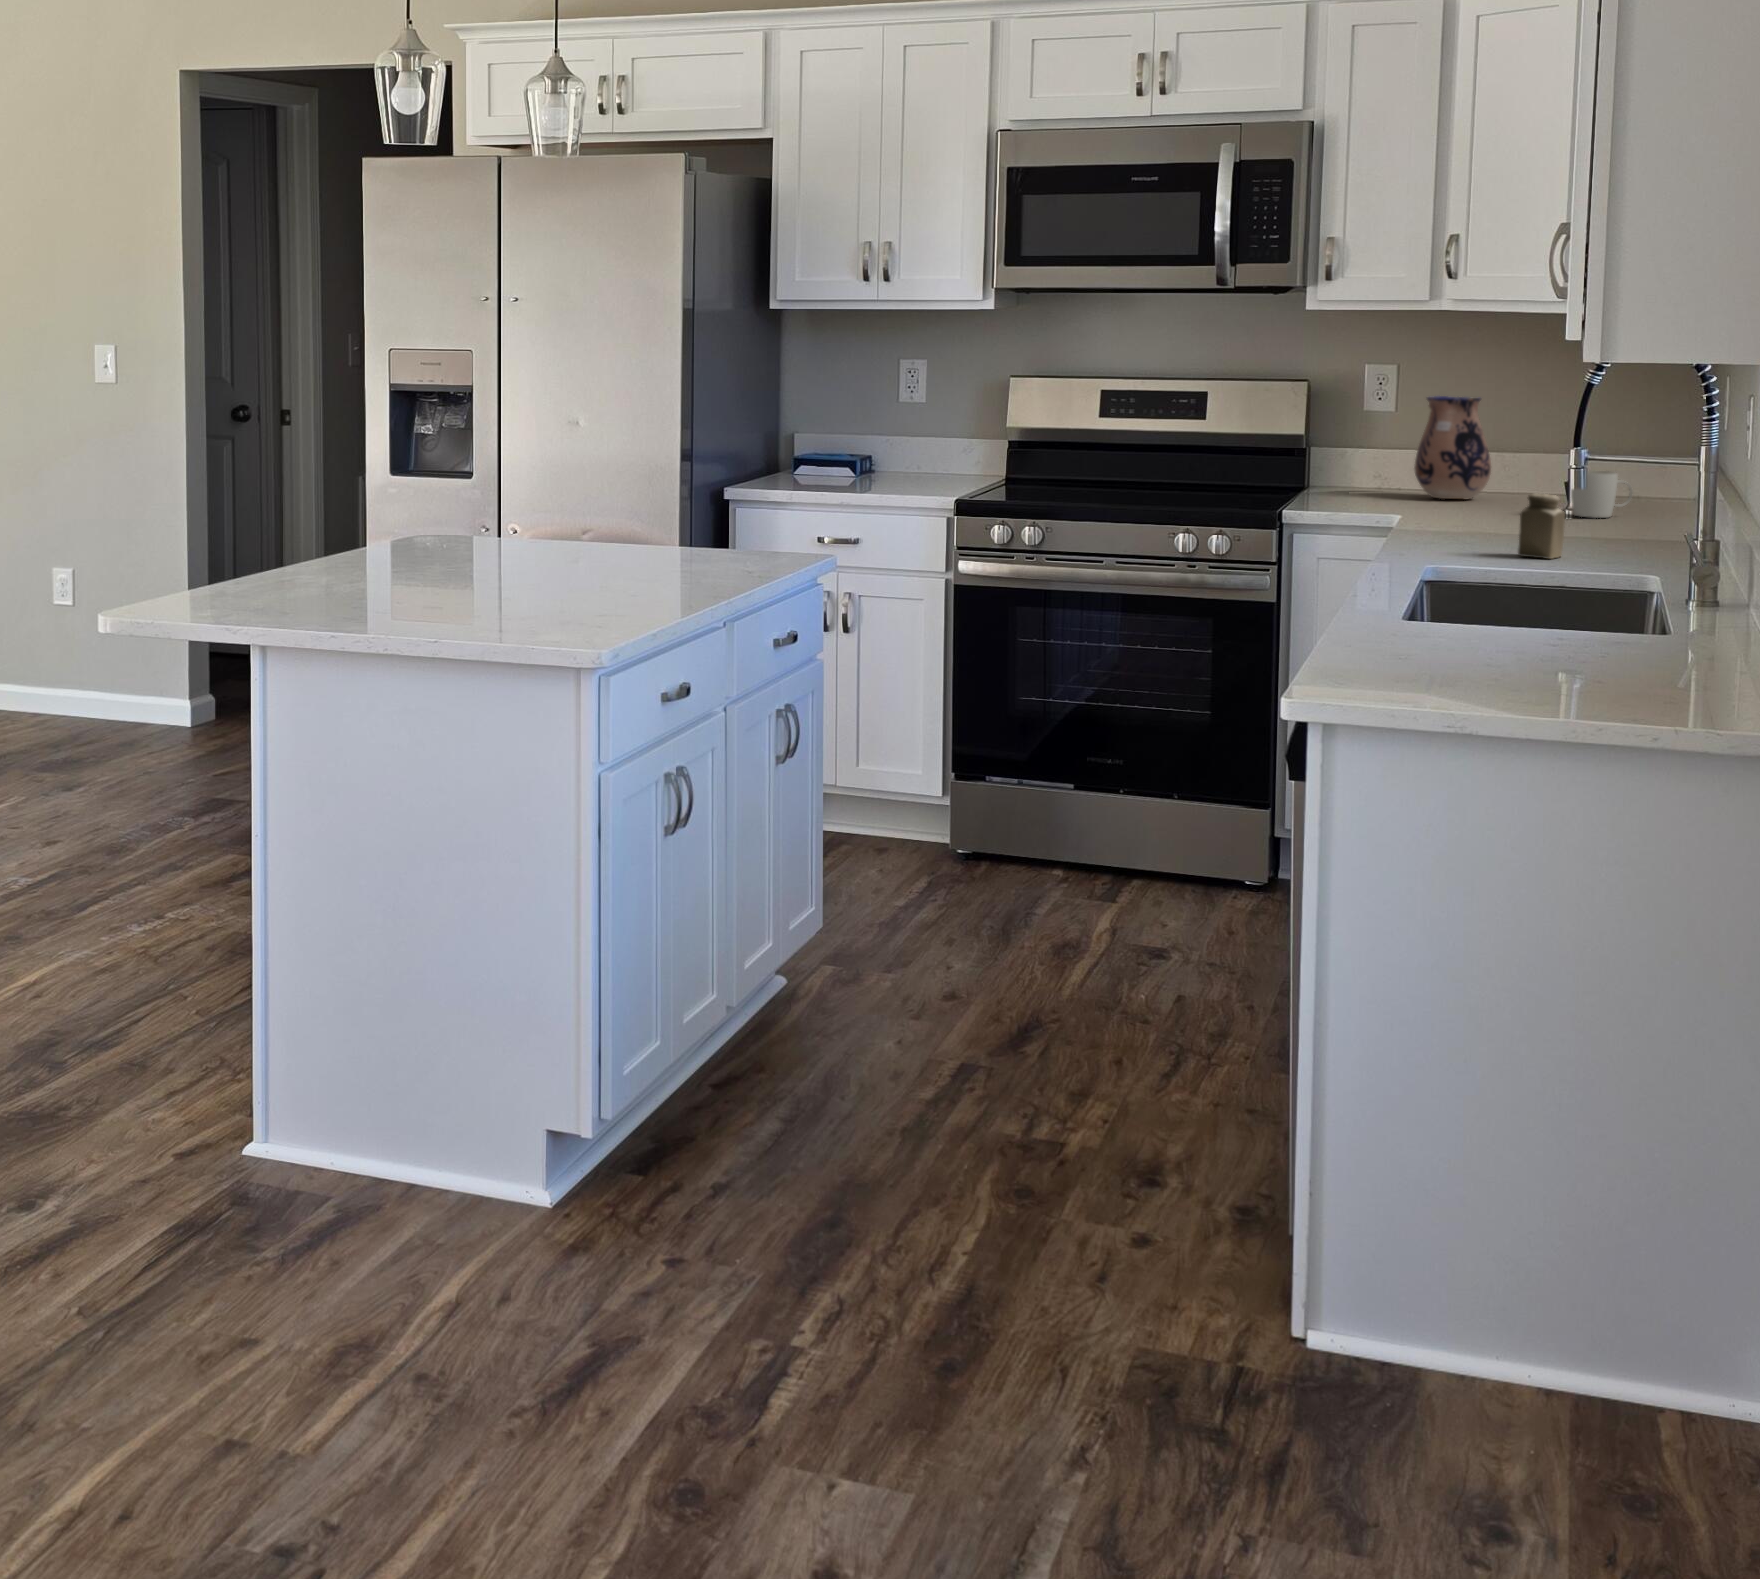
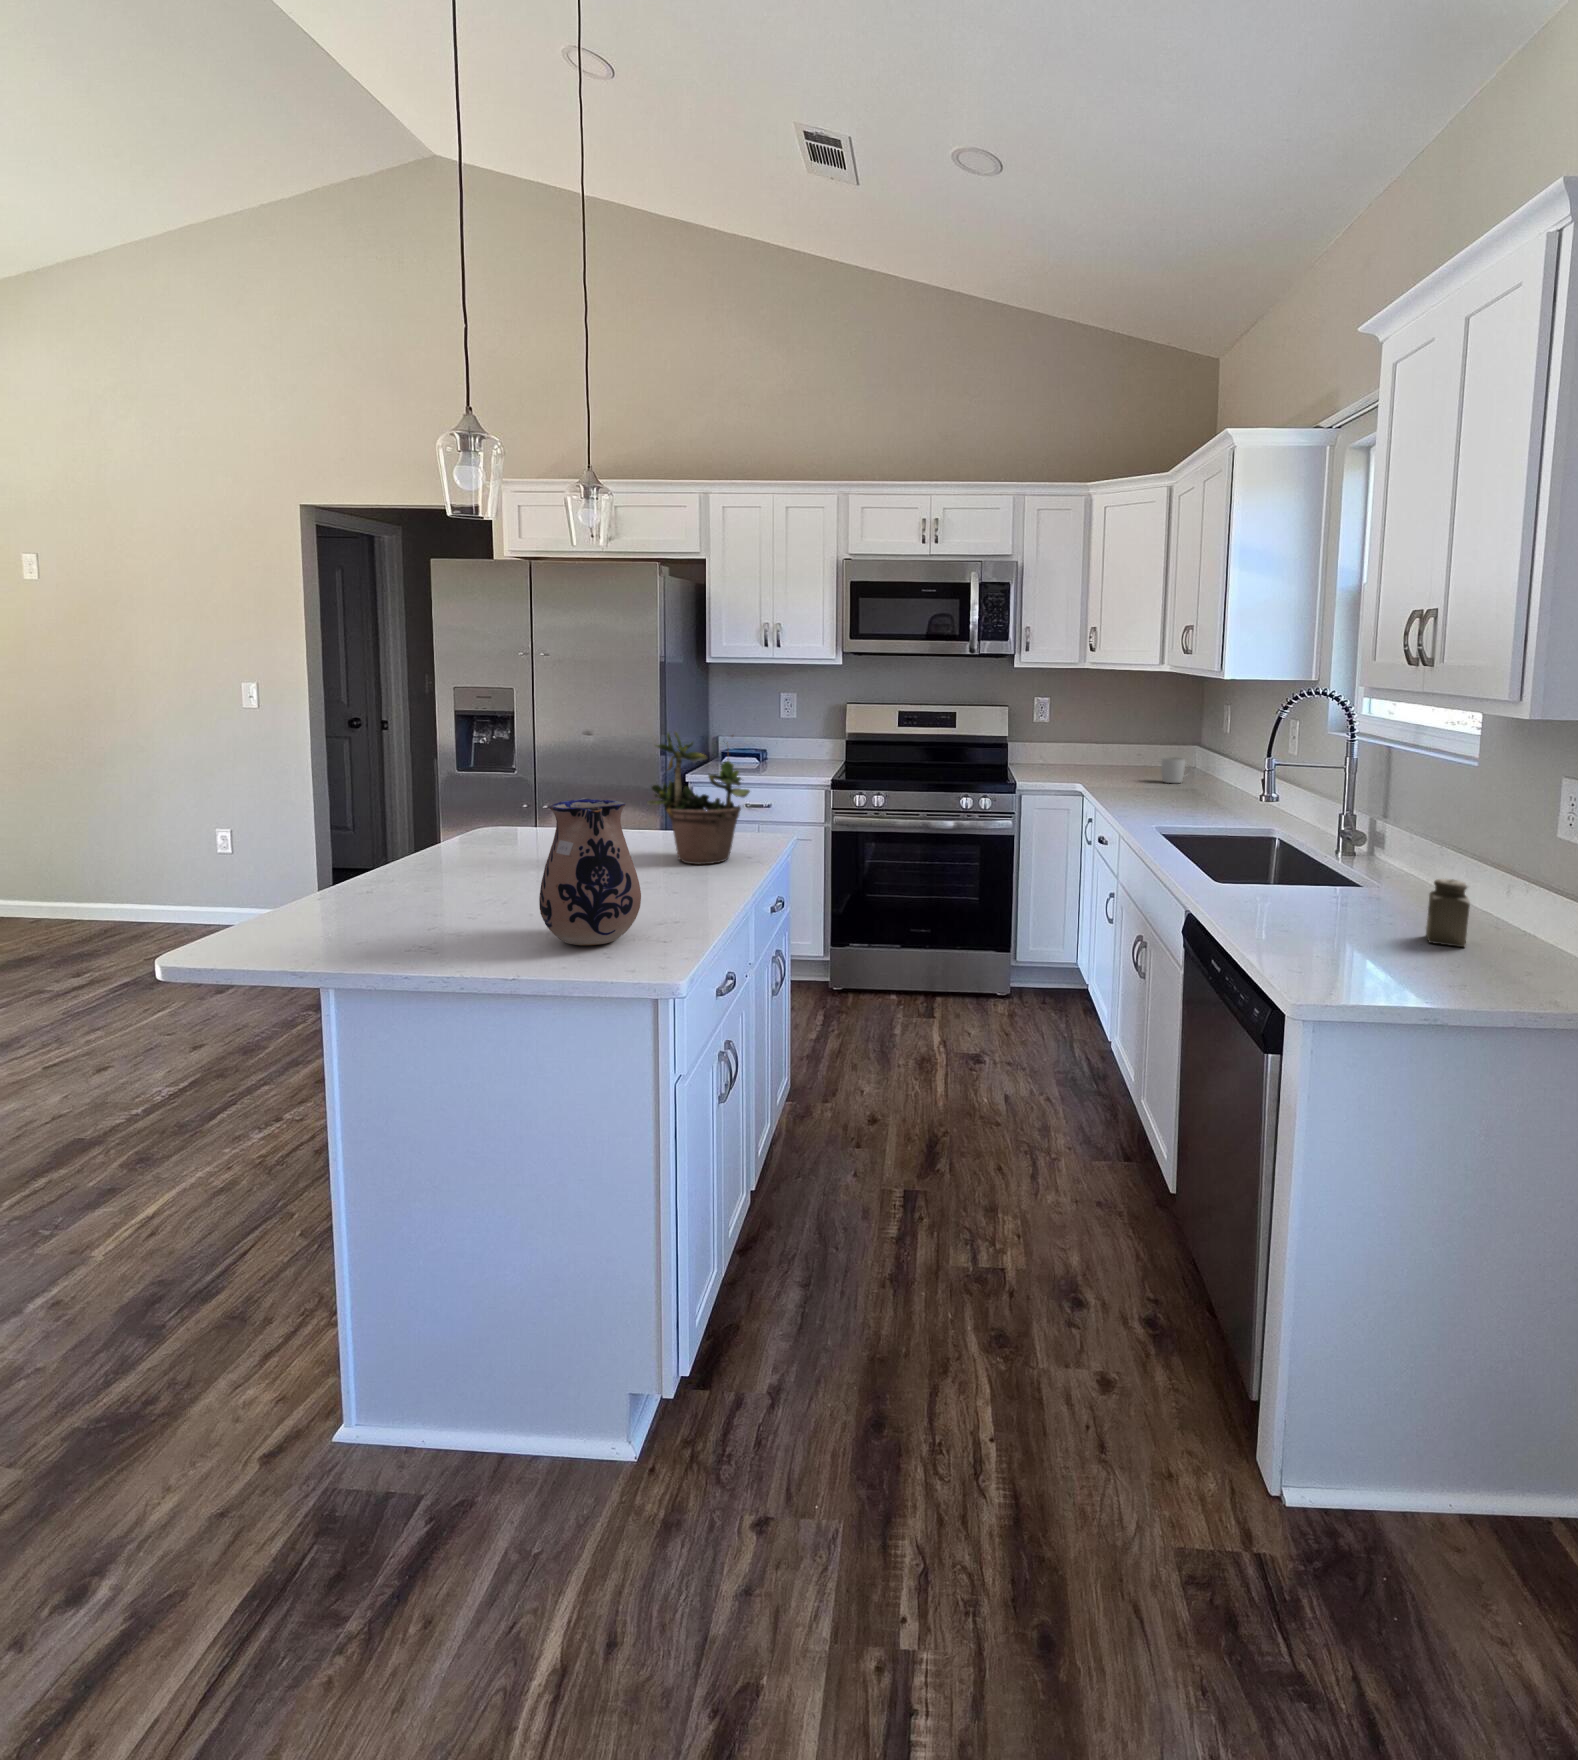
potted plant: none [619,374,753,569] -> present [647,732,750,865]
ceramic pitcher: present [1414,396,1491,499] -> present [539,797,641,945]
salt shaker: present [1518,494,1565,559] -> present [1426,879,1470,947]

